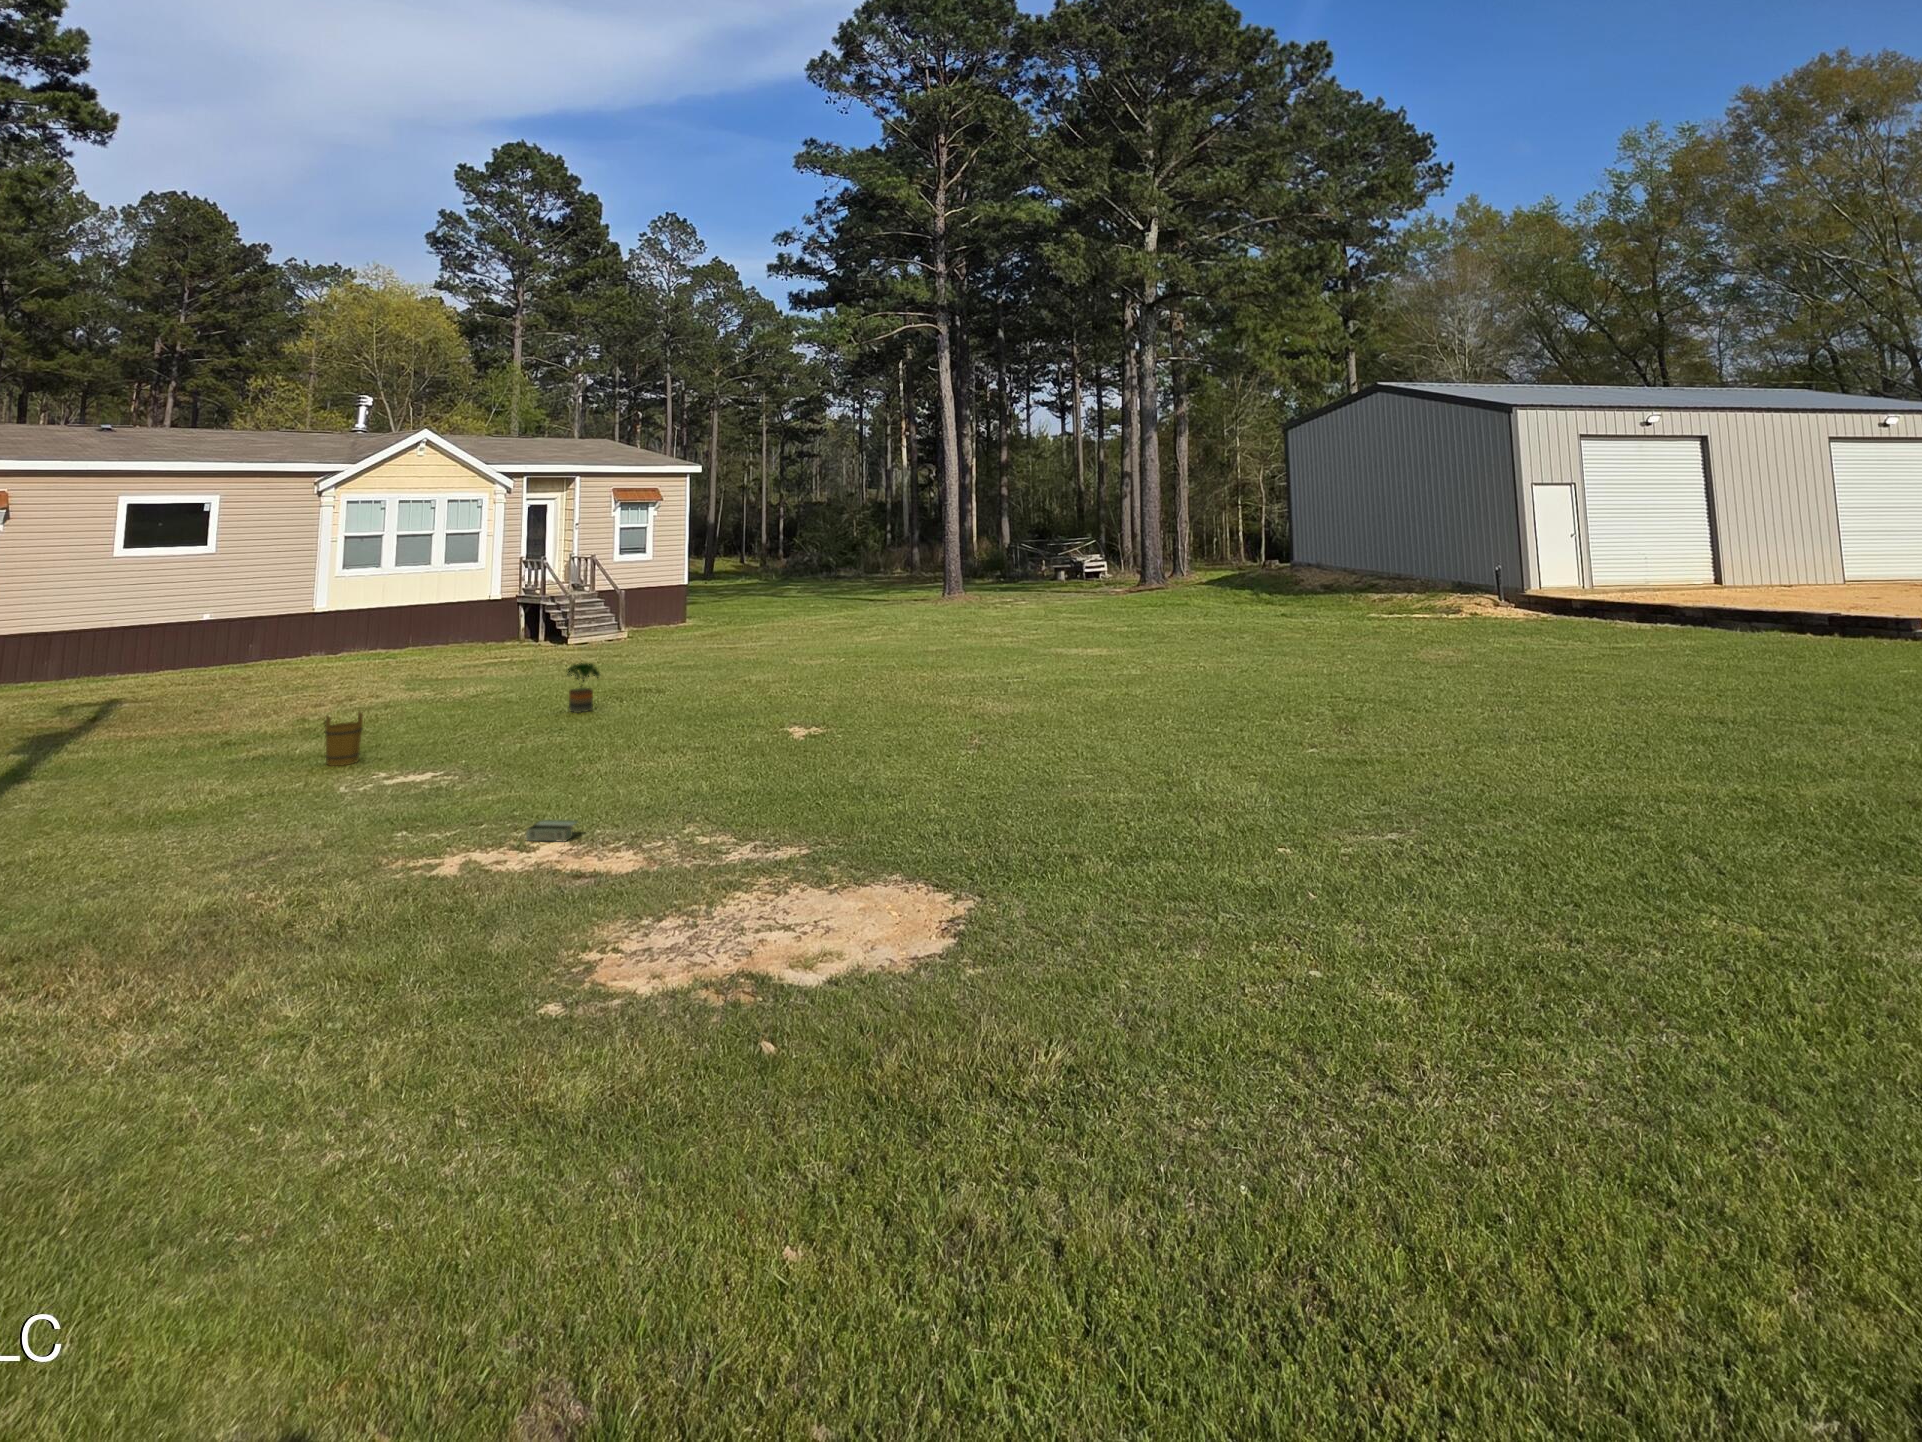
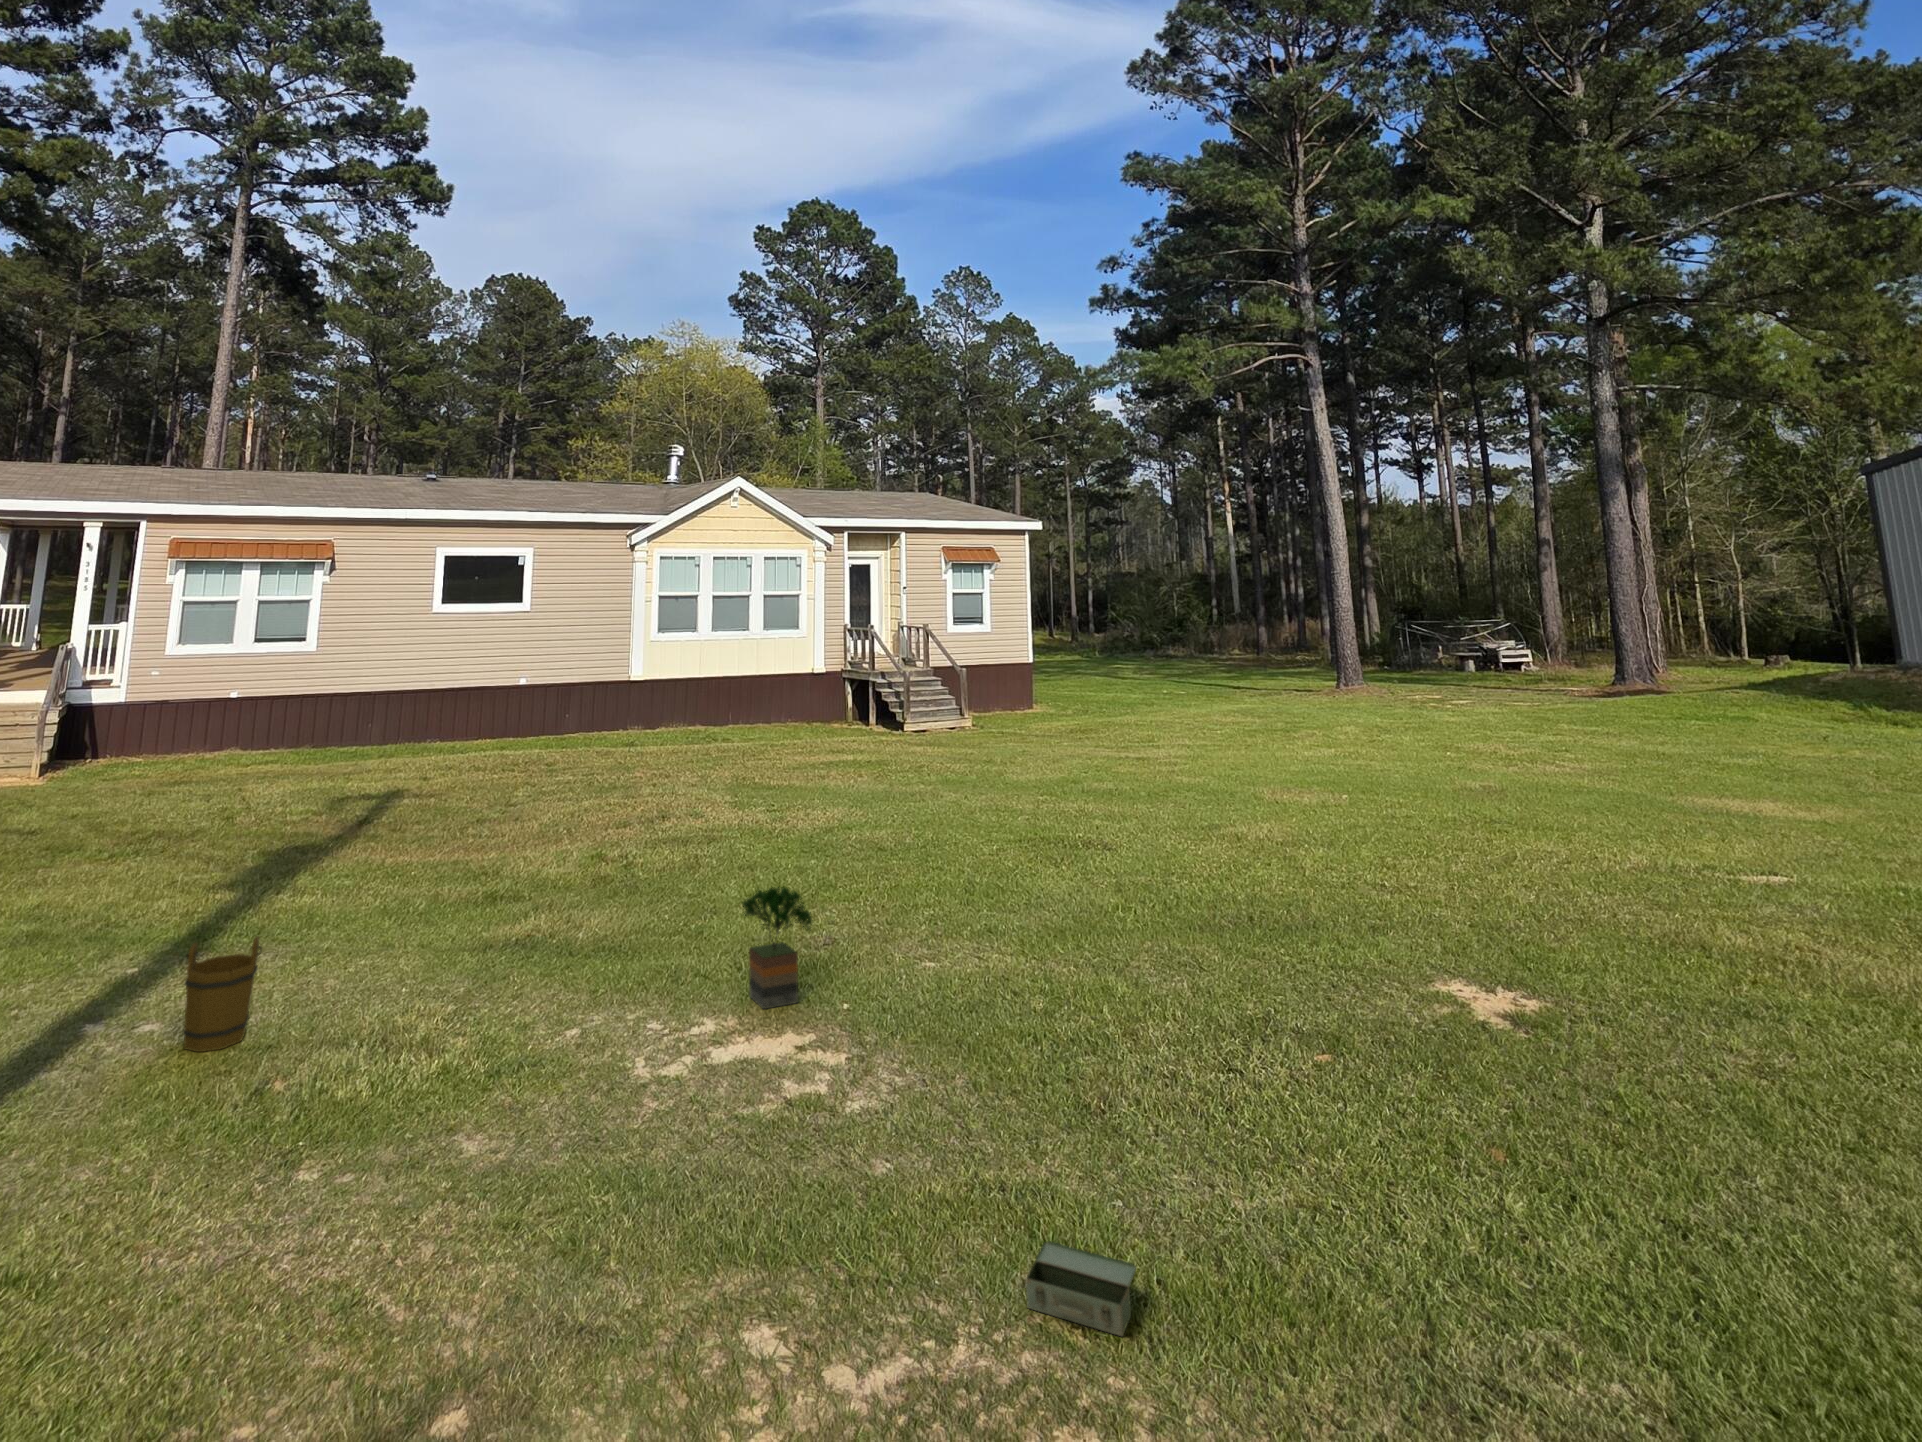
potted tree: present [567,663,600,713] -> present [742,887,813,1009]
bucket: present [325,712,363,766] -> present [183,937,262,1052]

